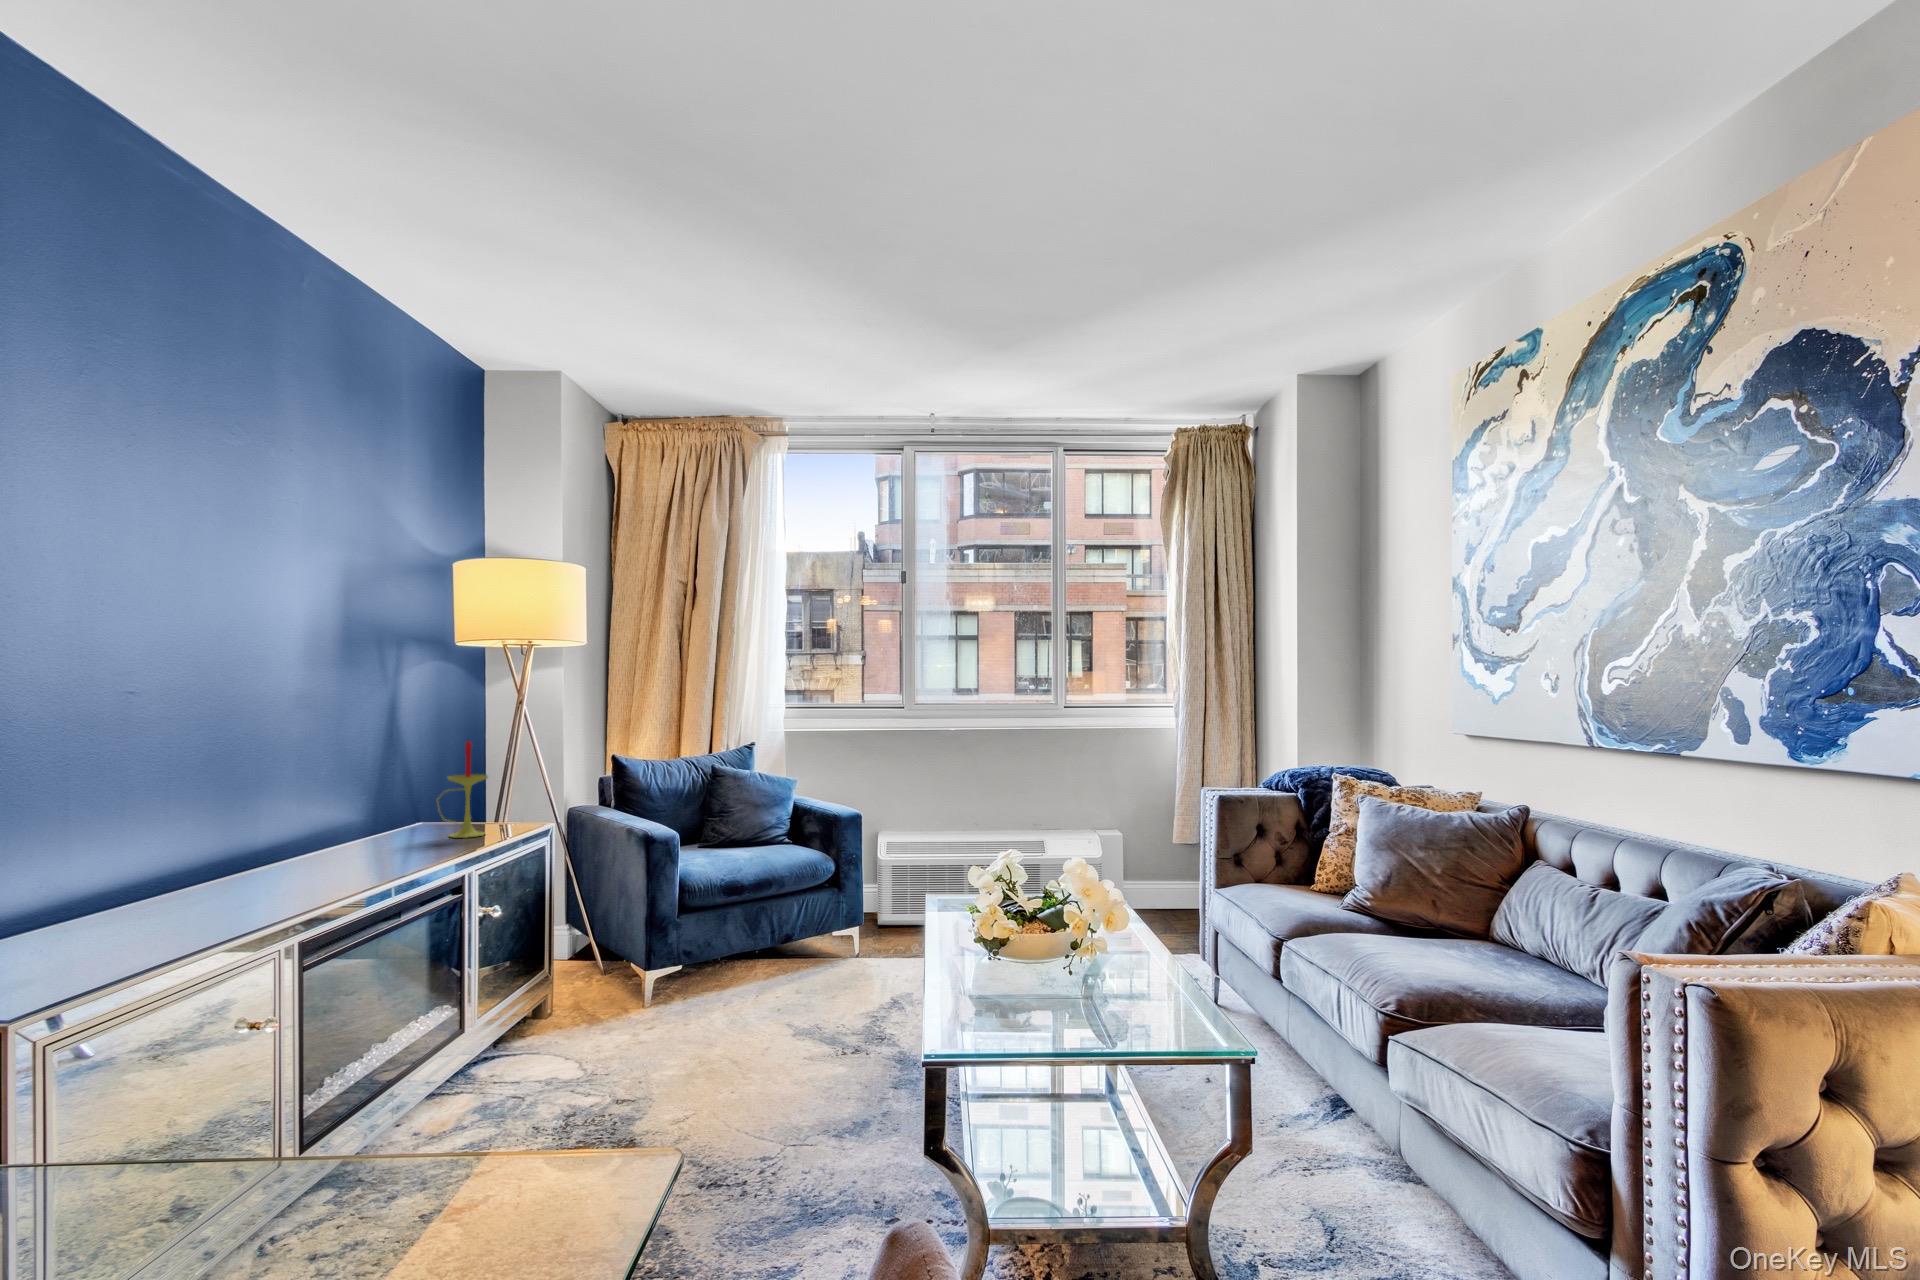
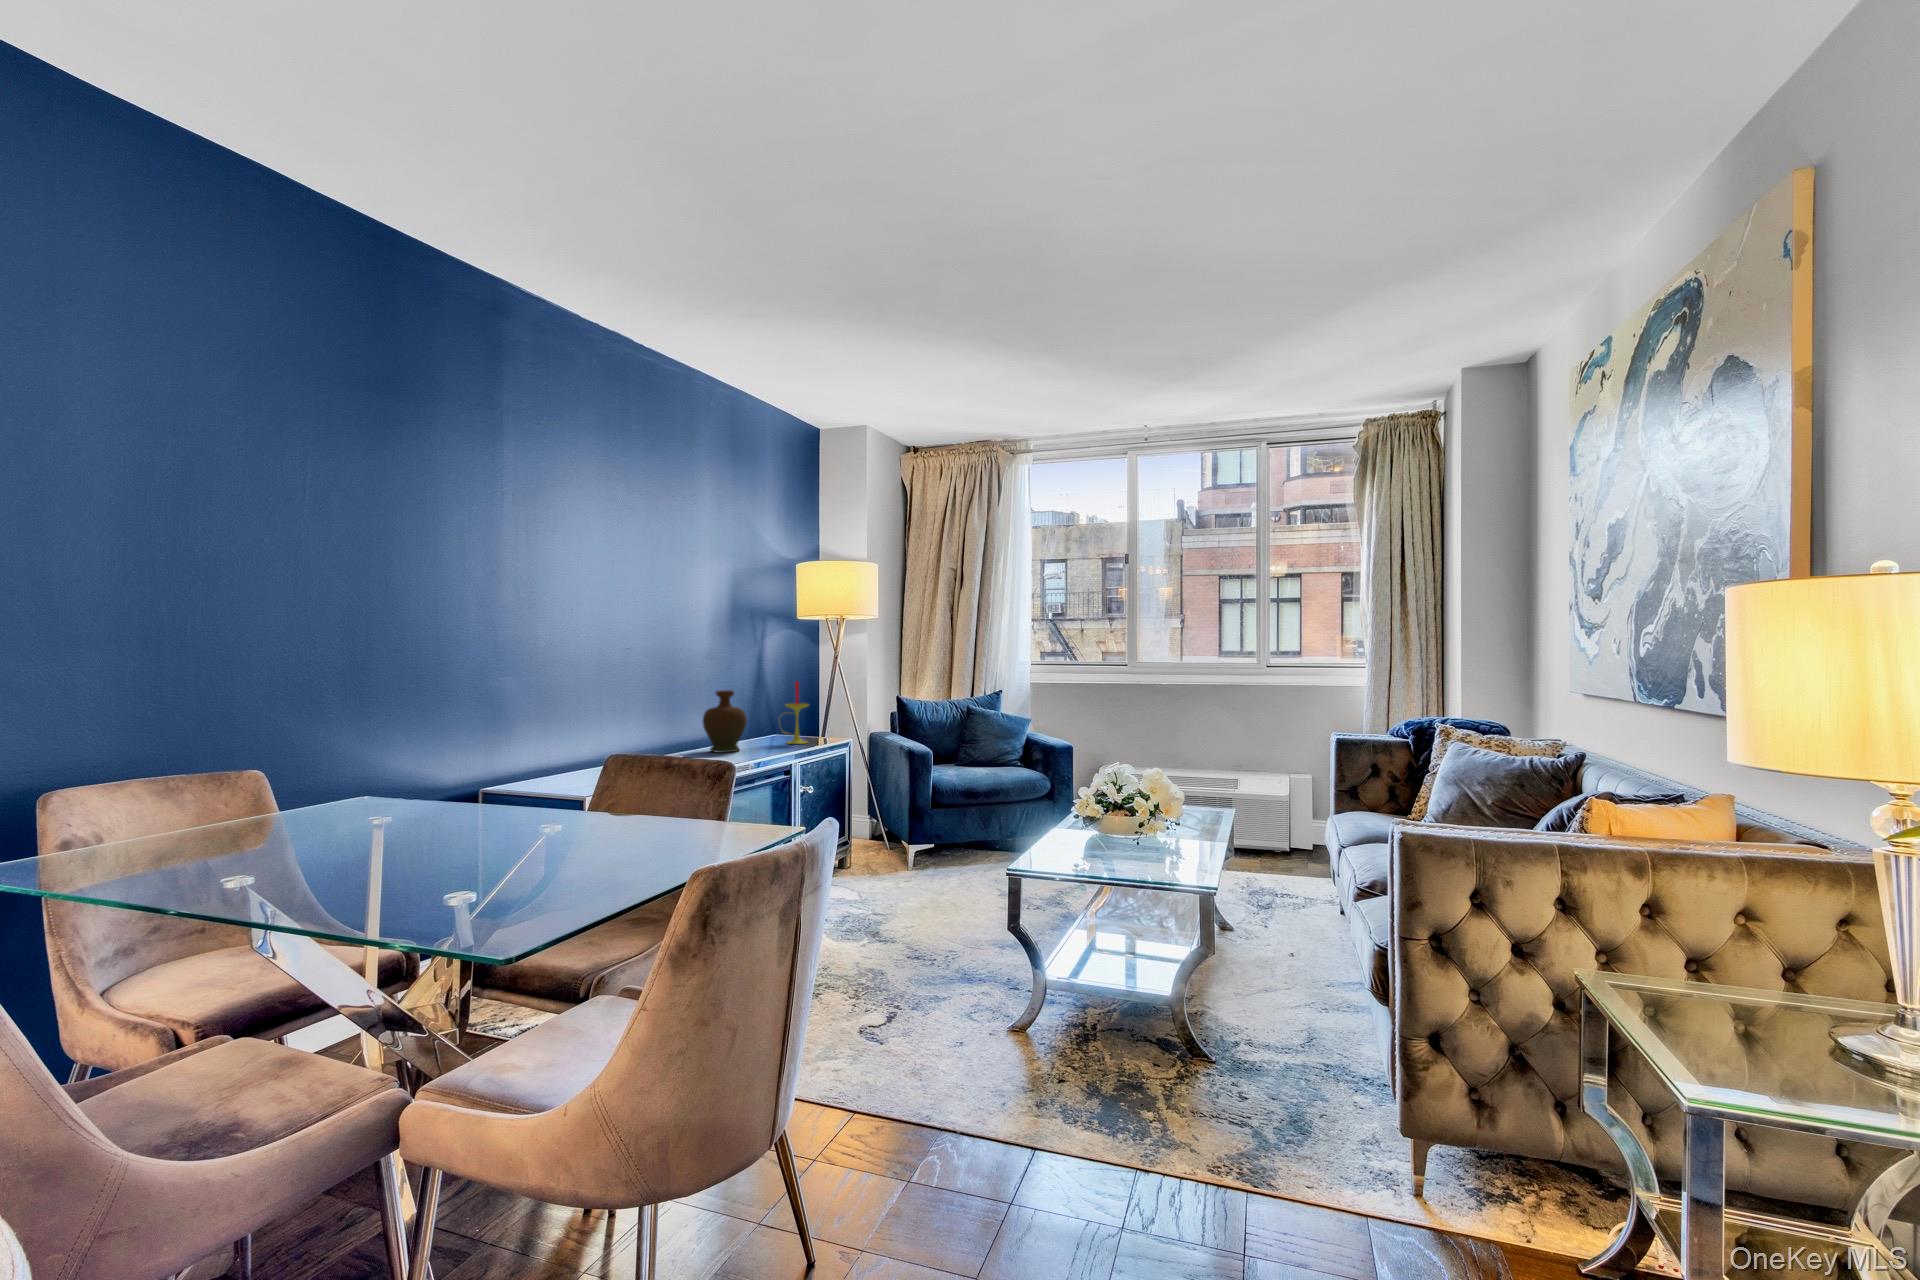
decorative vase: none [307,760,389,863] -> present [703,690,747,753]

